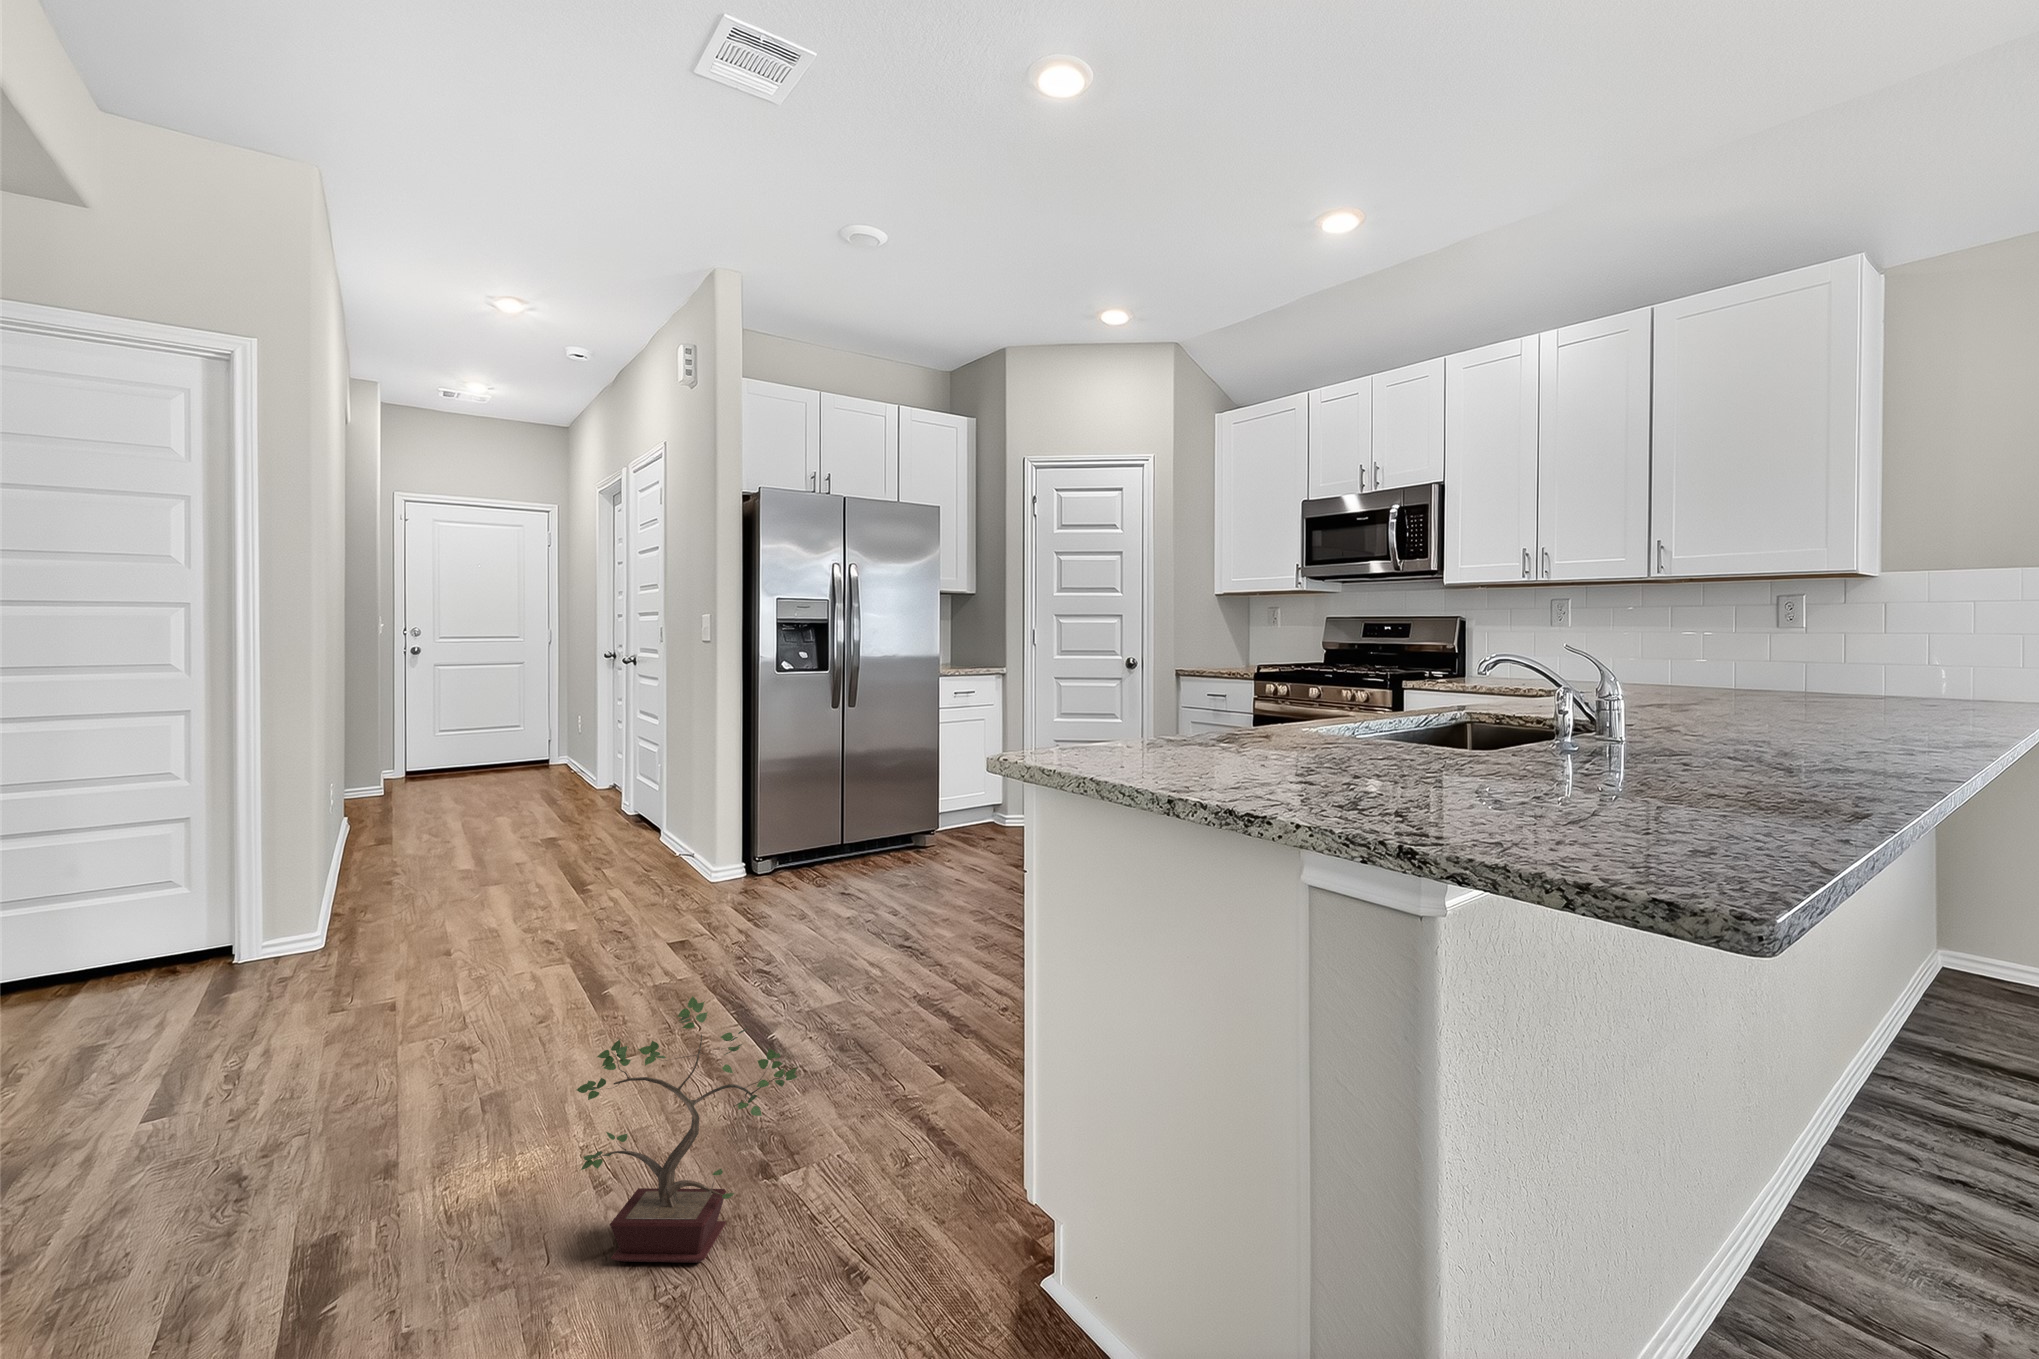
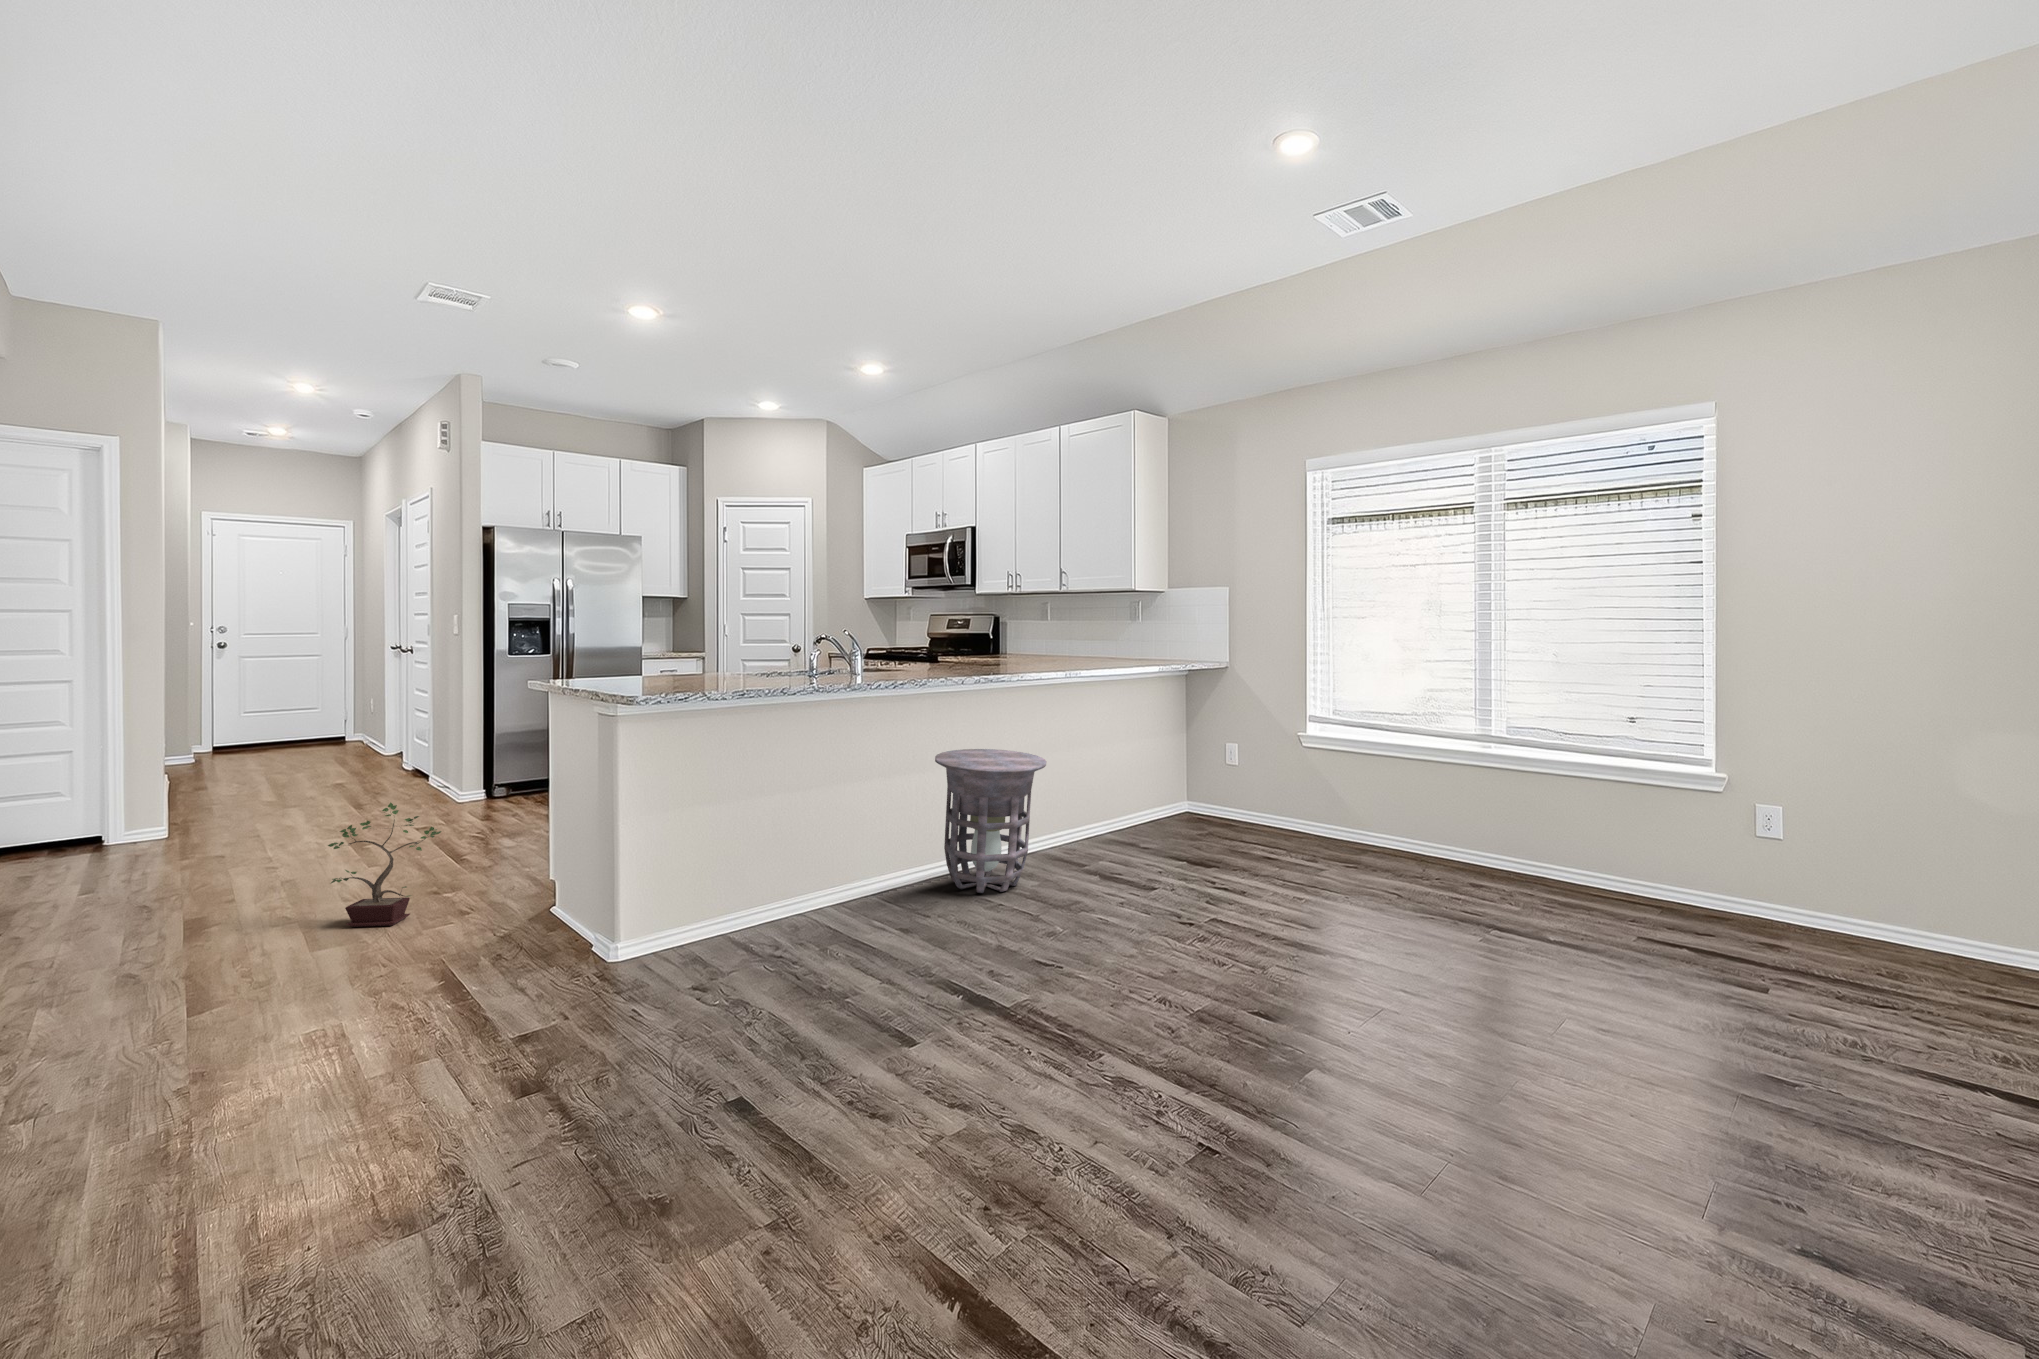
side table: none [1712,884,2017,1223] -> present [935,749,1046,893]

